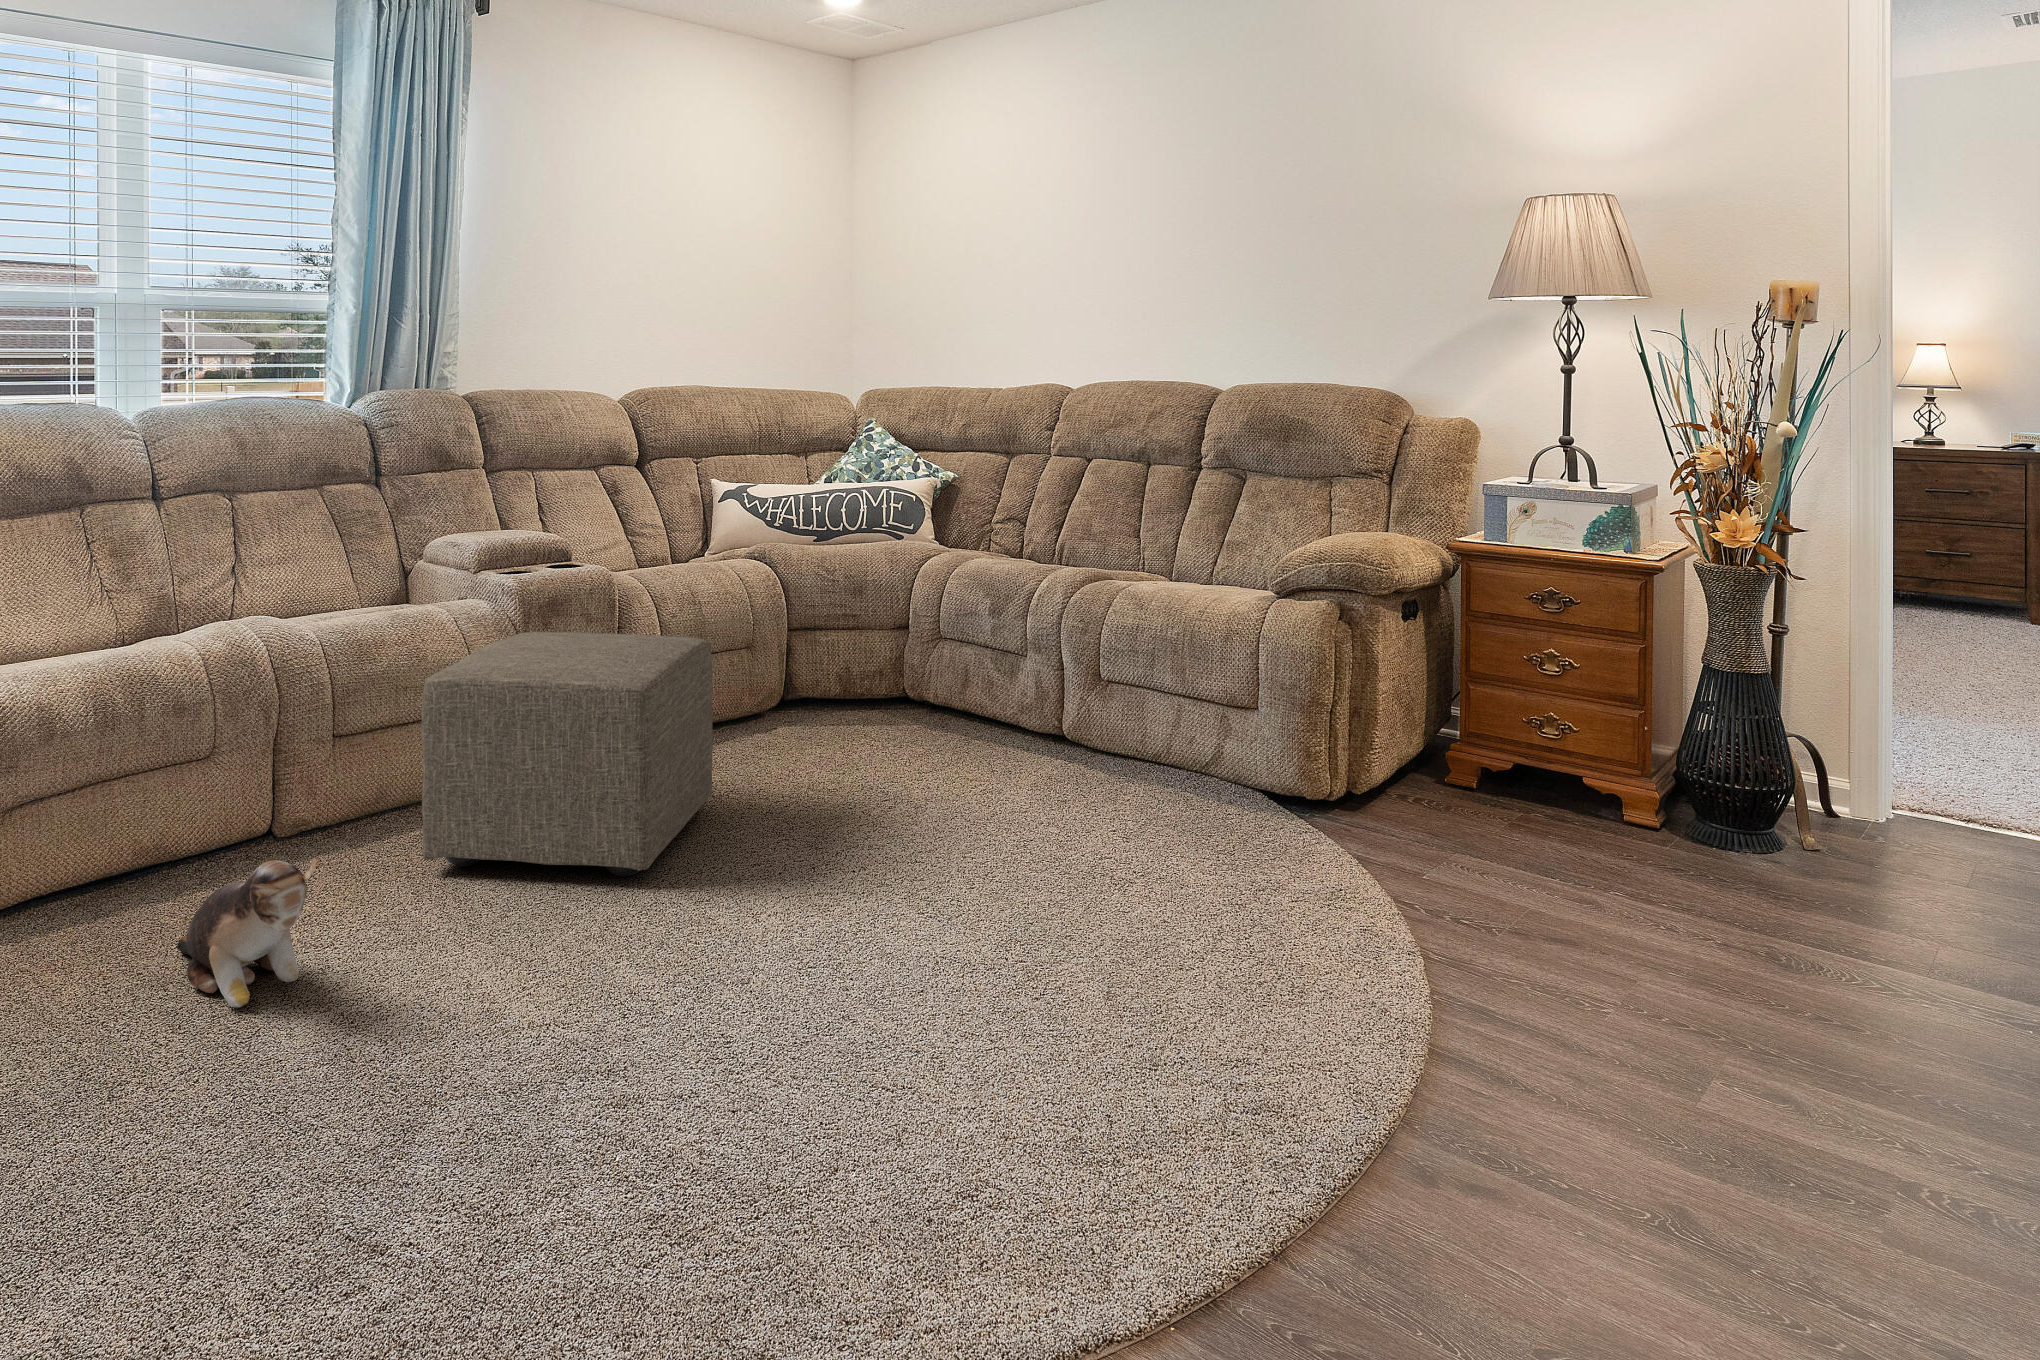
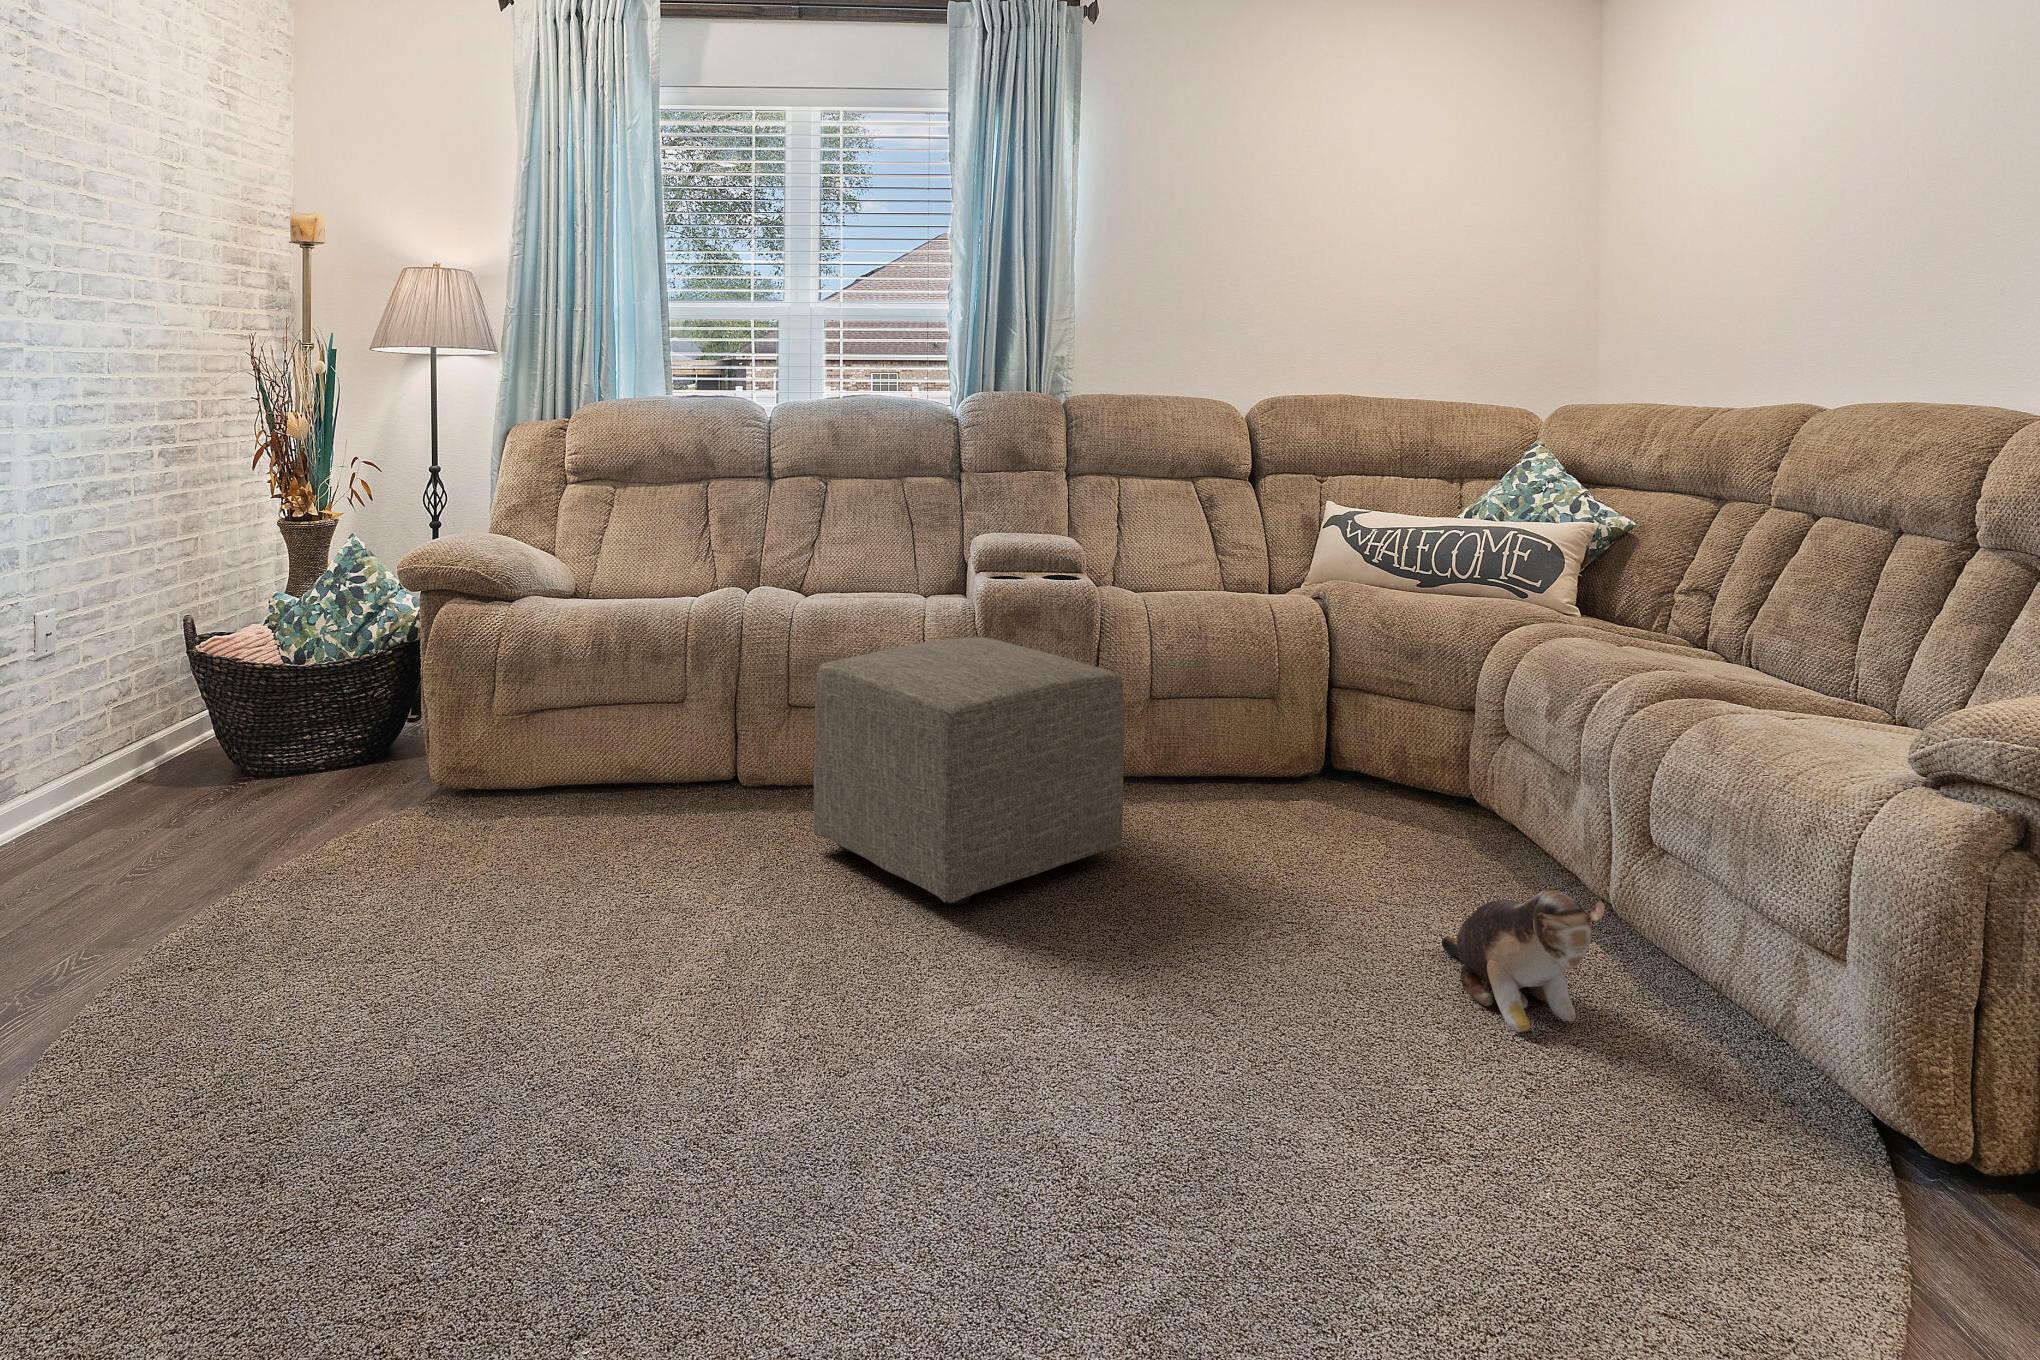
plush toy: present [177,858,317,1007] -> present [1442,889,1605,1032]

